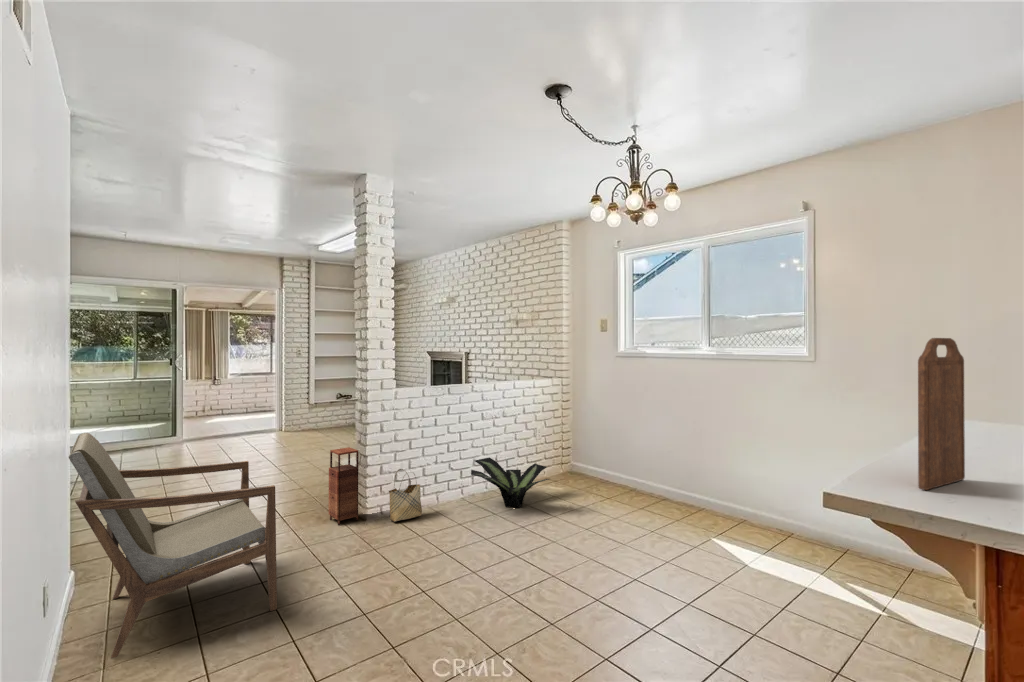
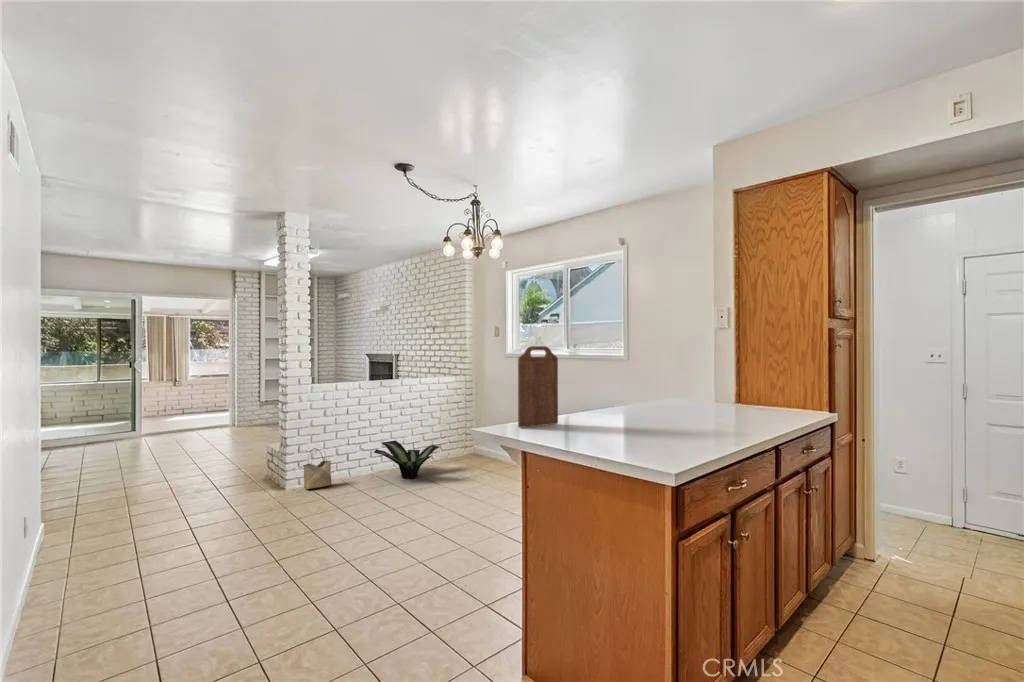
armchair: present [69,433,277,658] -> none [43,416,198,569]
storage cabinet: present [329,447,359,525] -> none [255,432,279,493]

